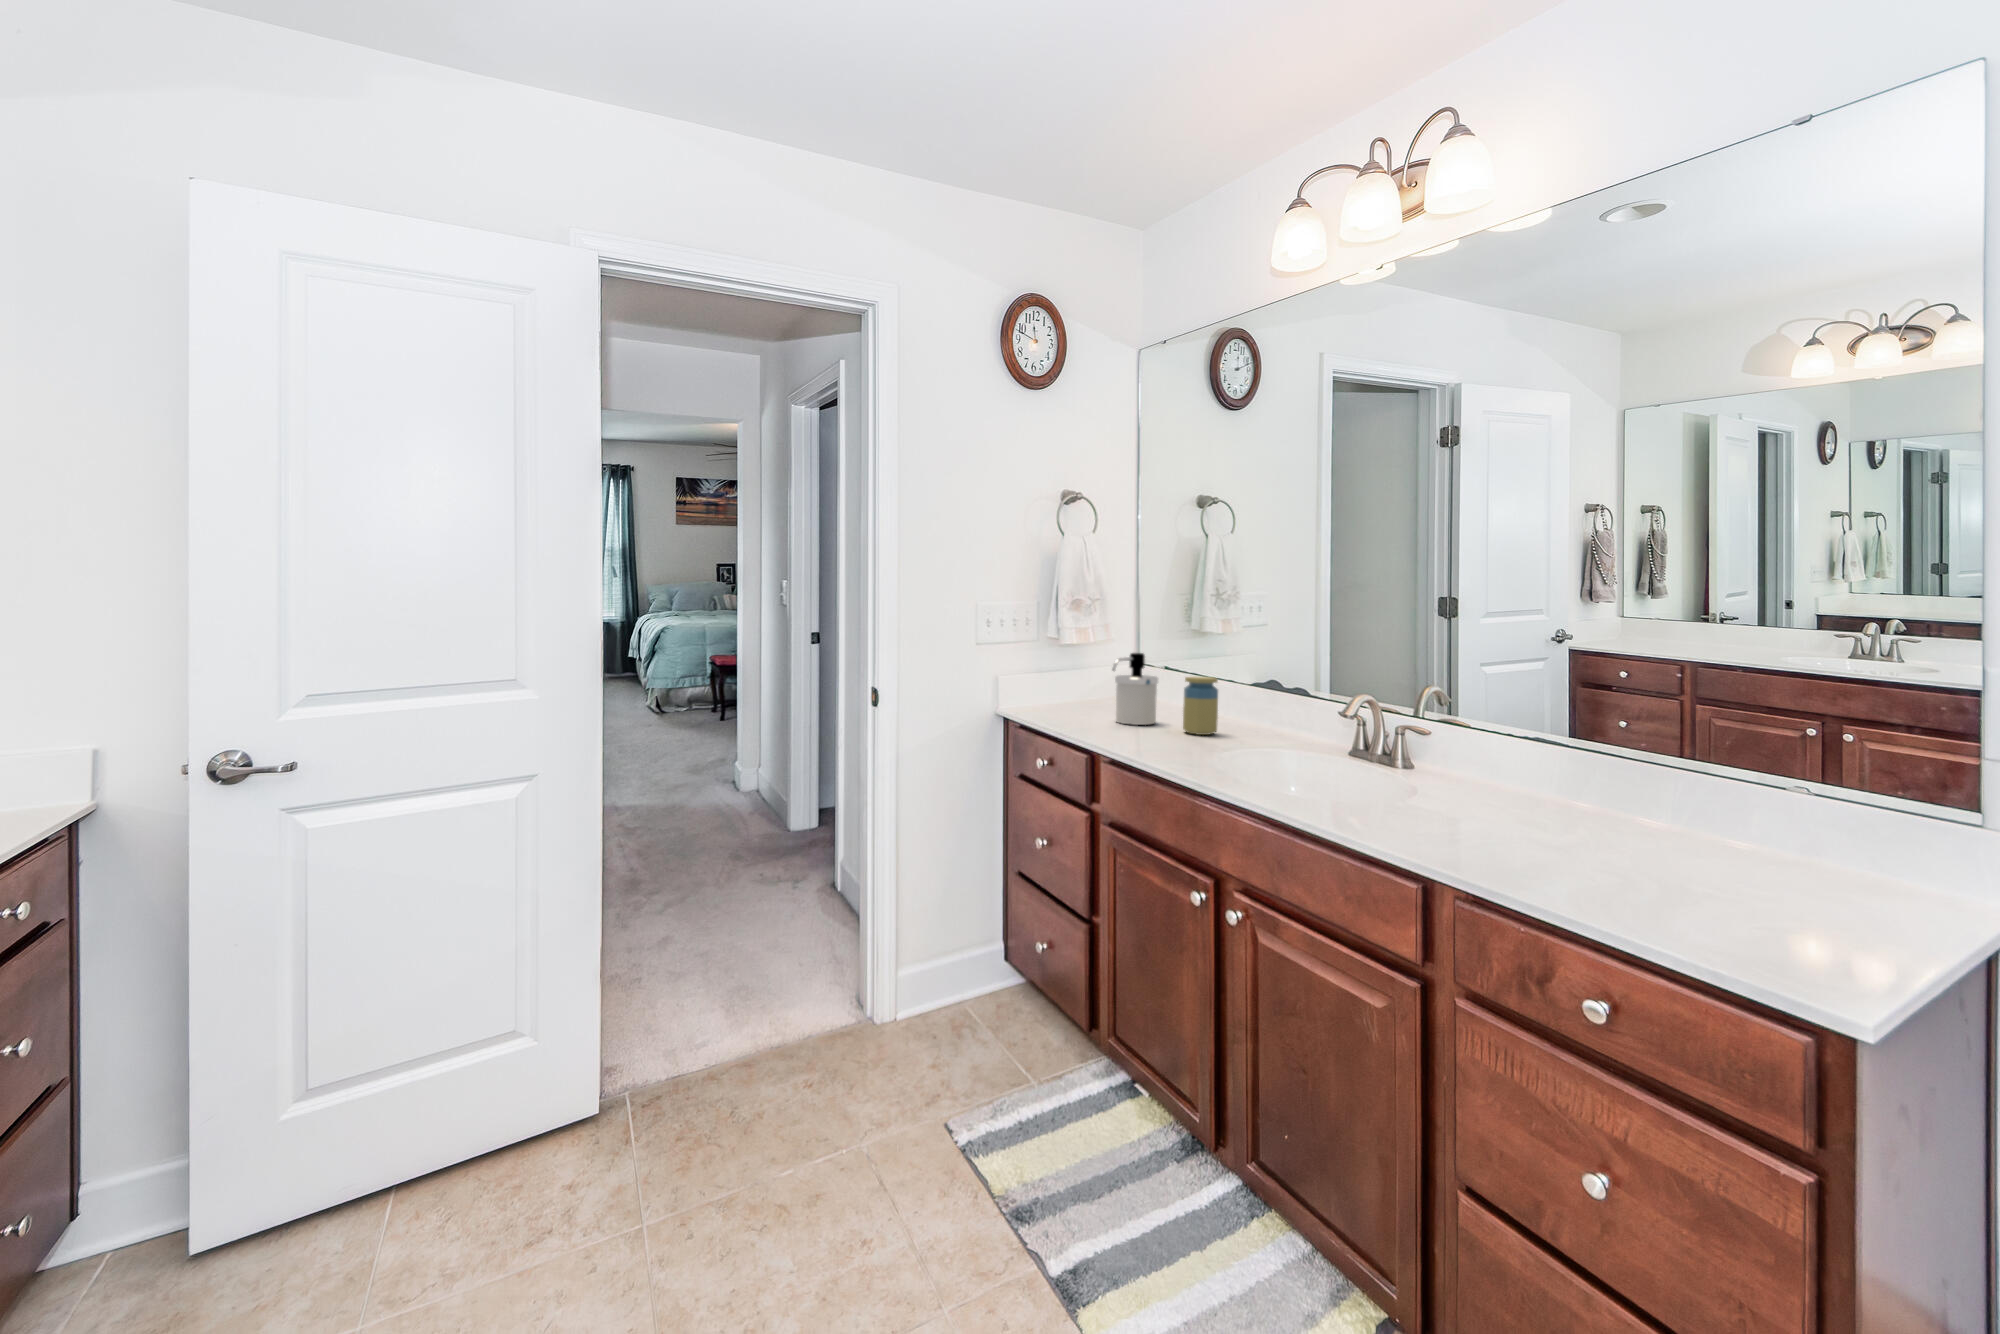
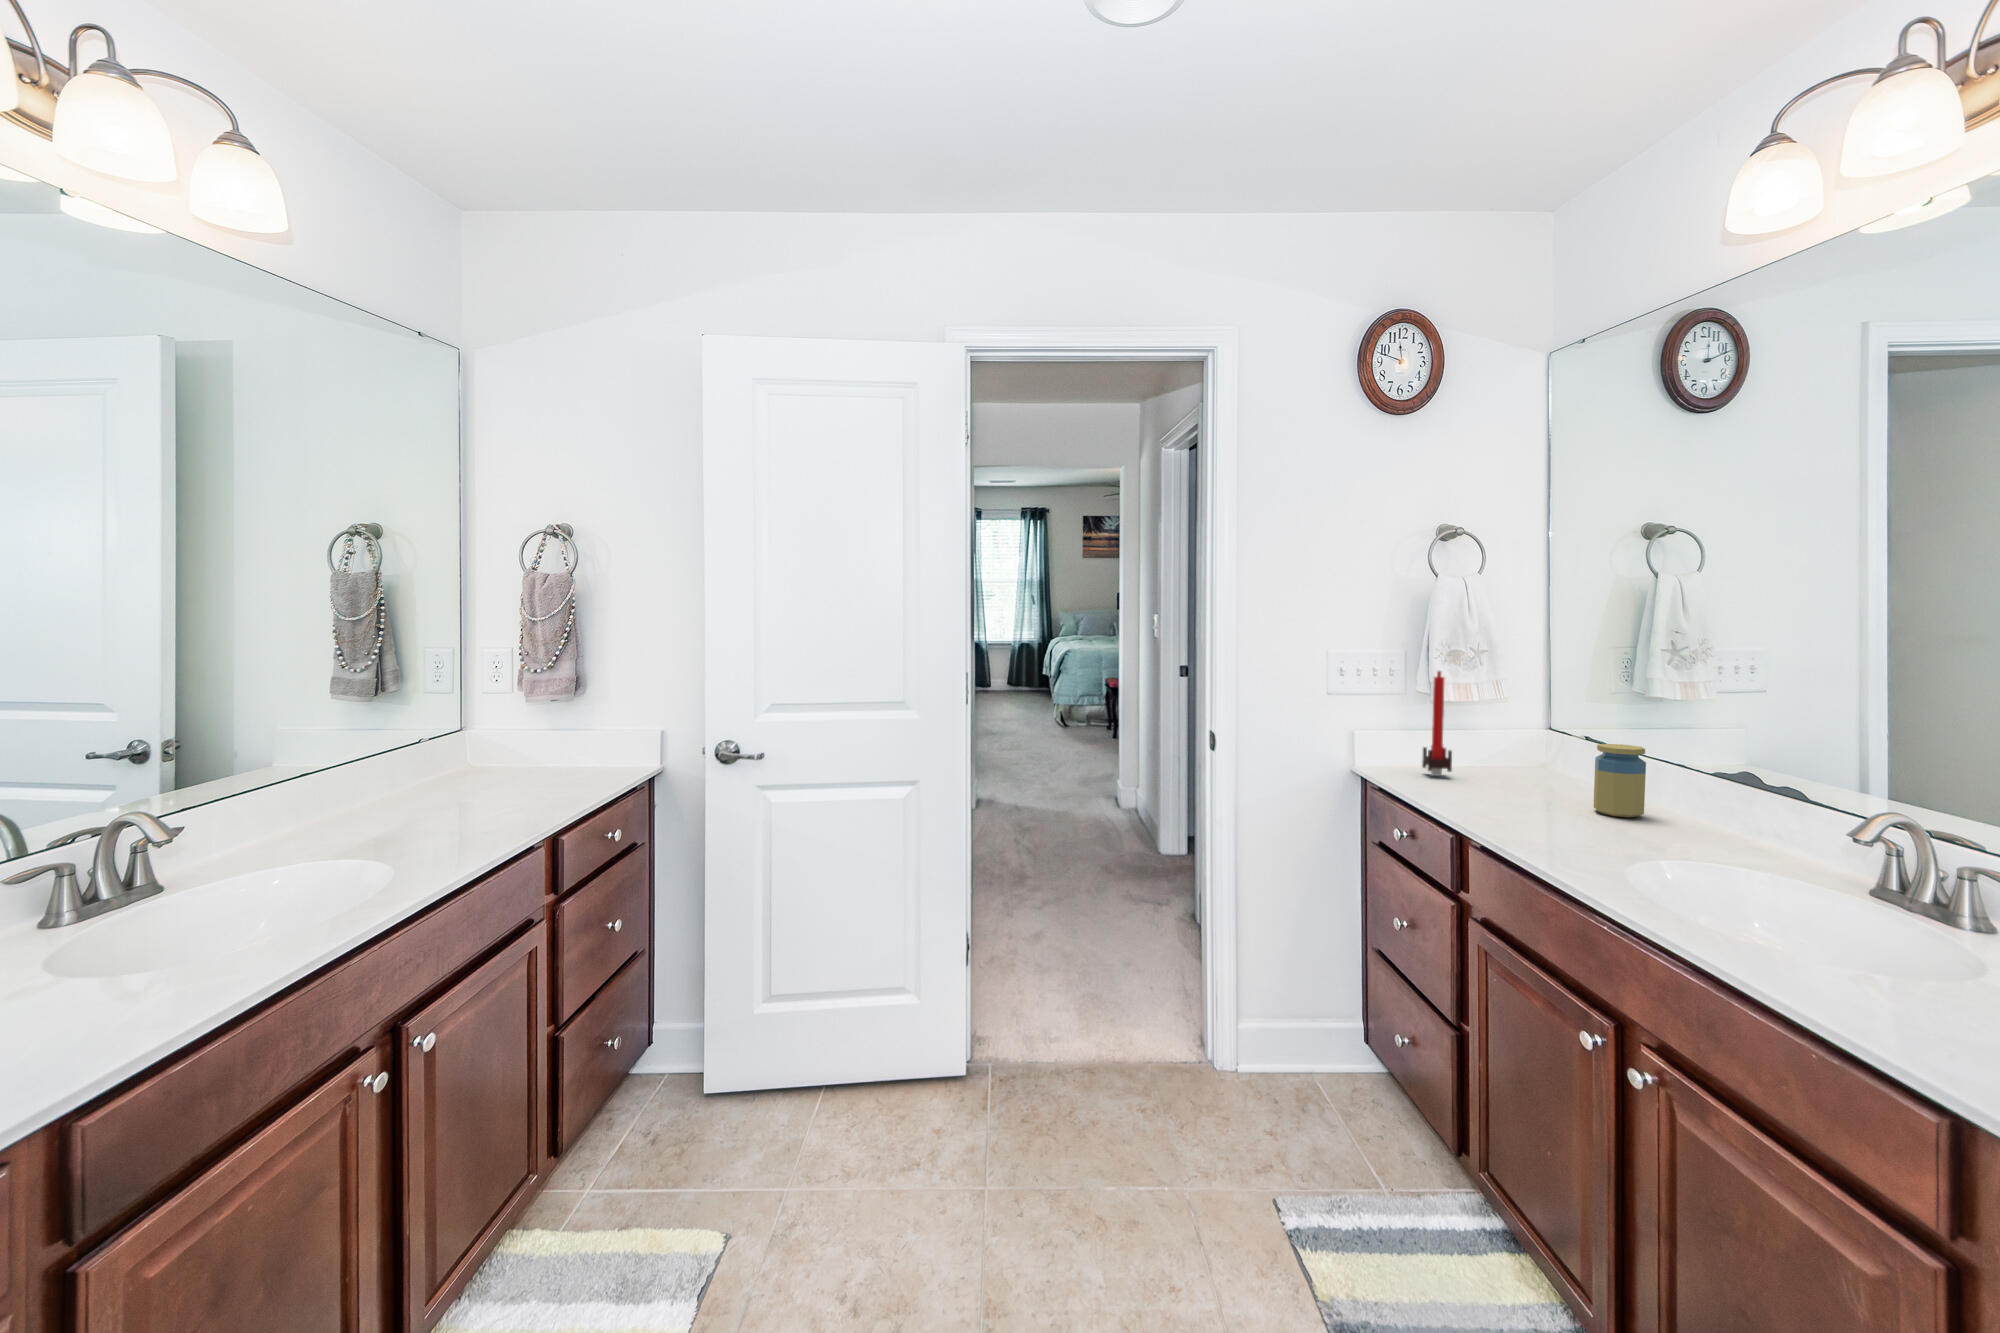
candle: none [1052,621,1076,715] -> present [1422,671,1452,776]
soap dispenser: present [1112,653,1158,725] -> none [1495,710,1562,796]

